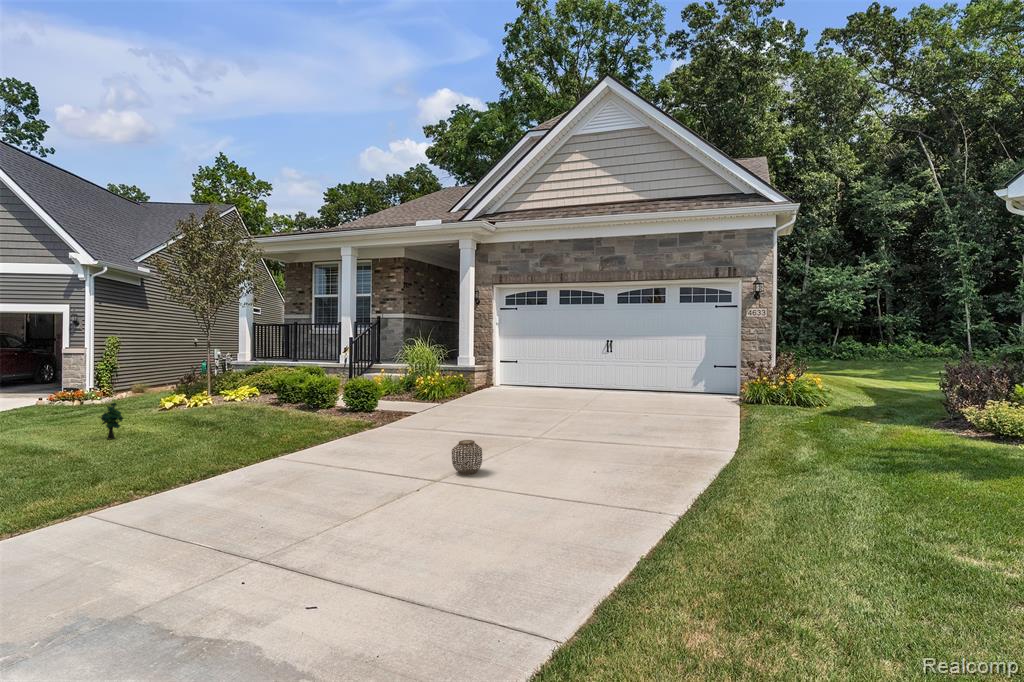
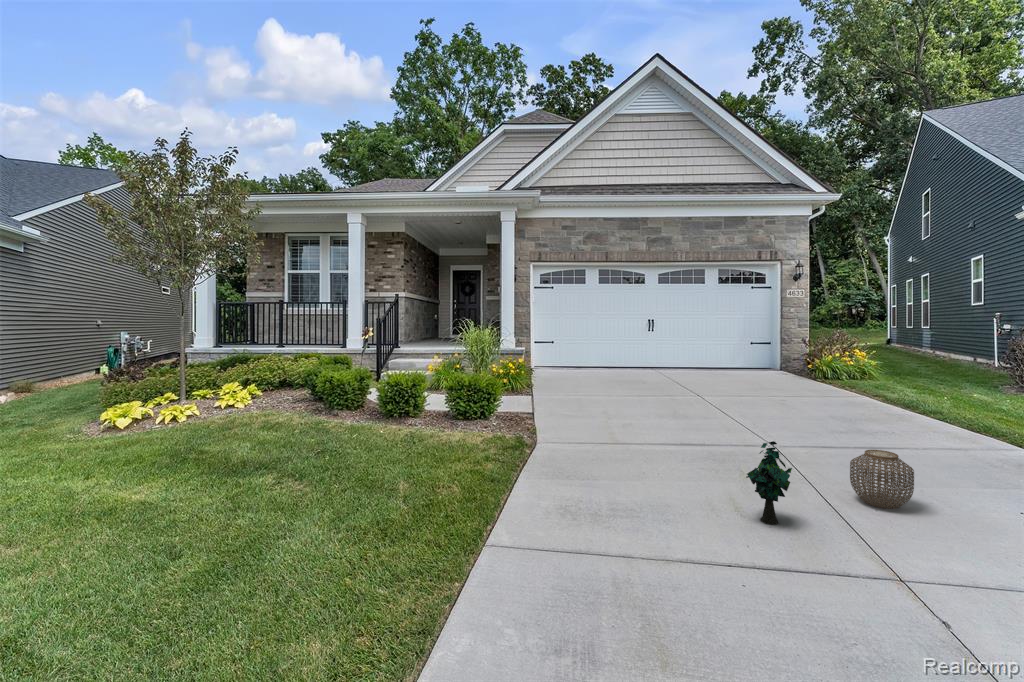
decorative plant: present [99,403,123,439] -> present [746,441,792,524]

